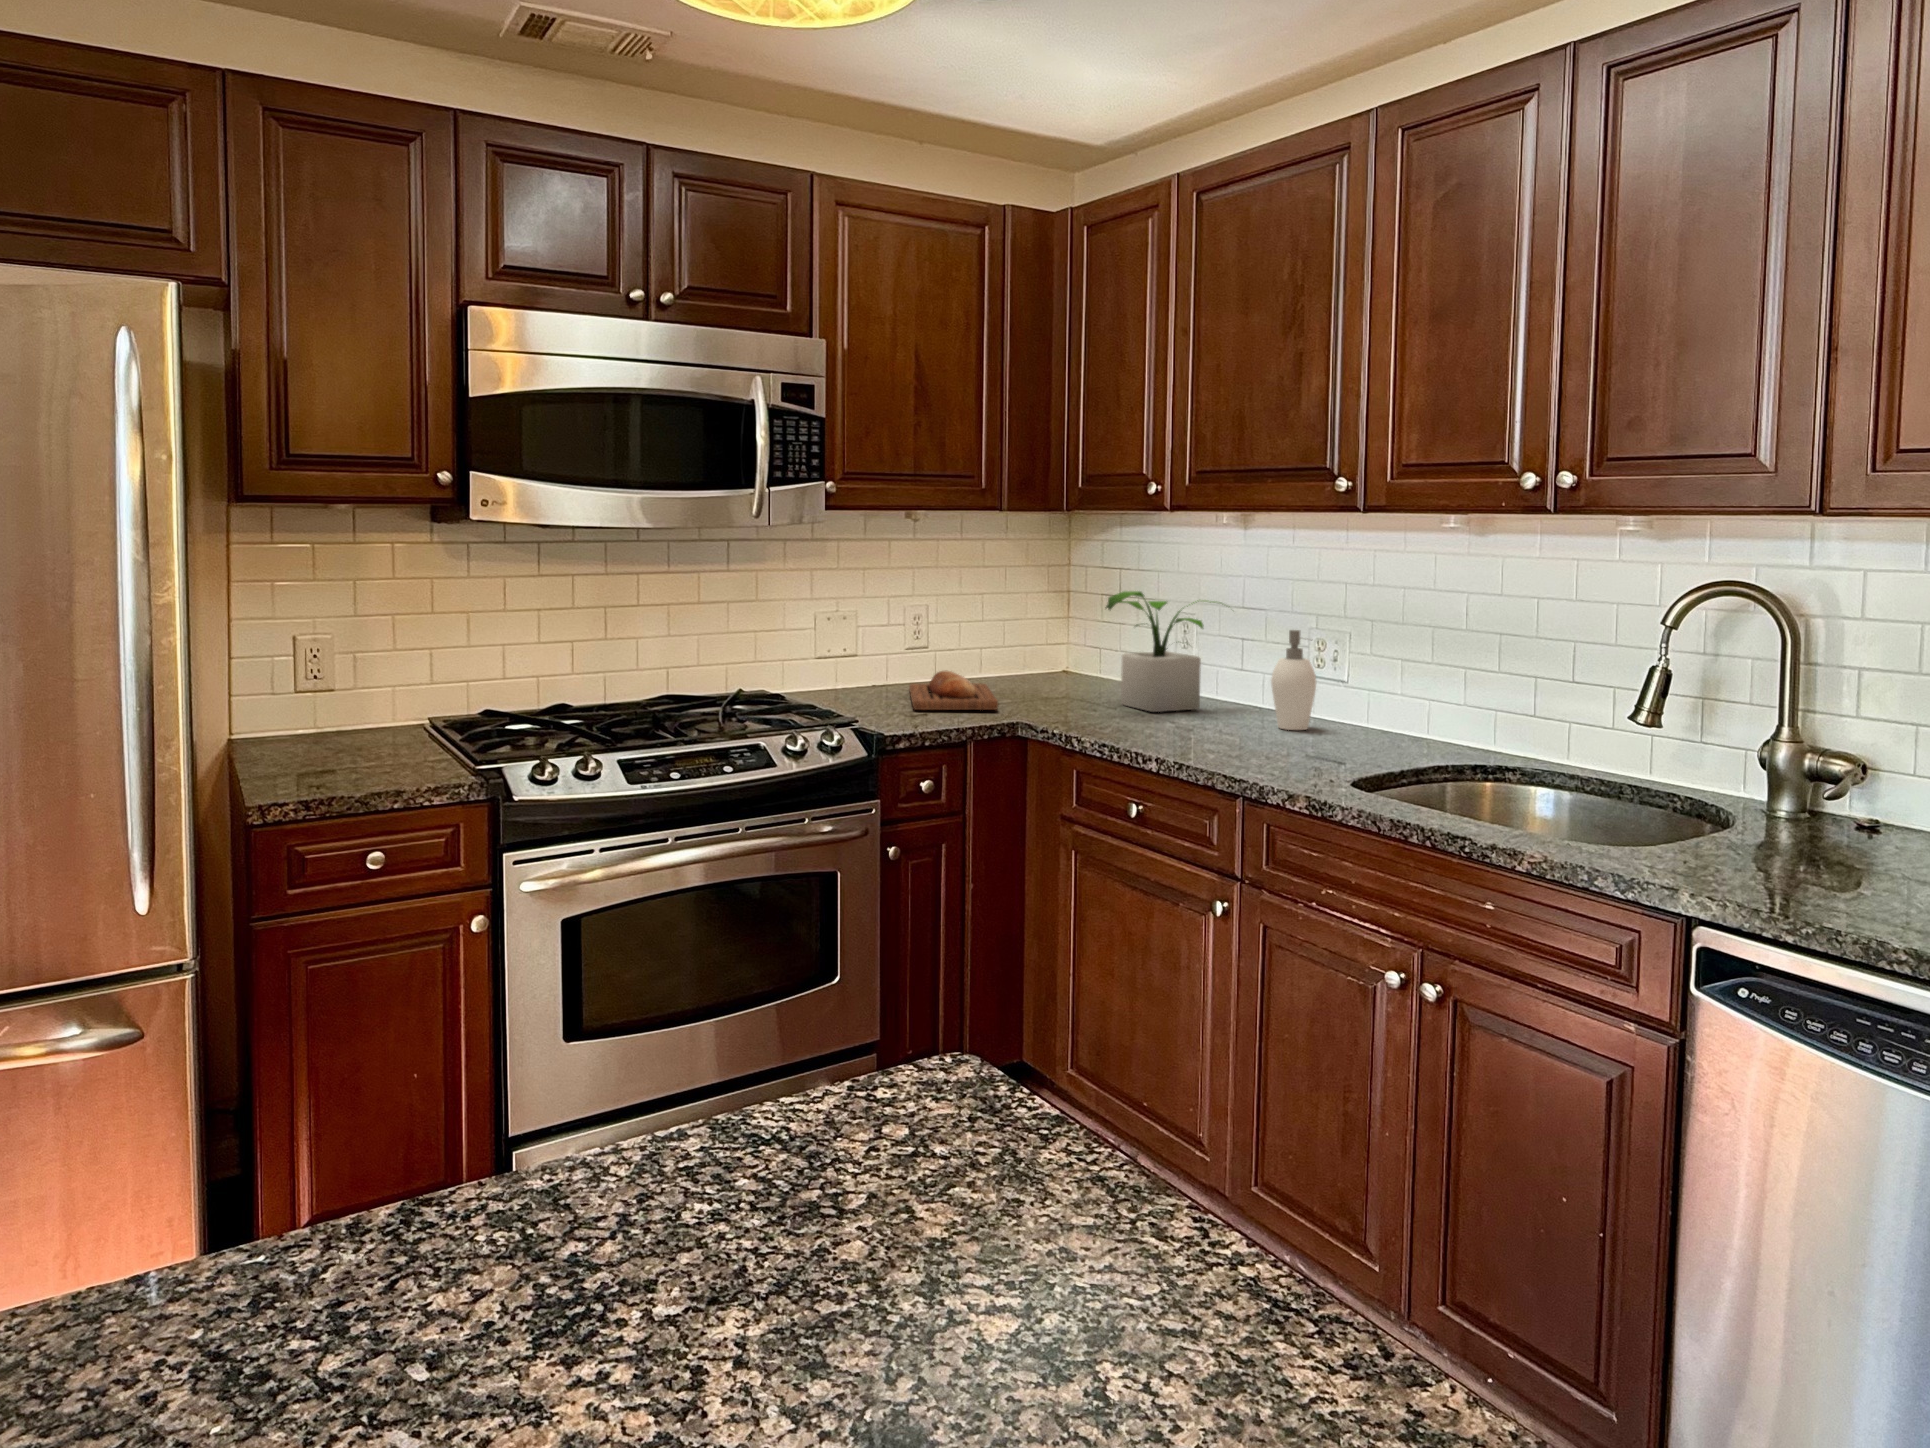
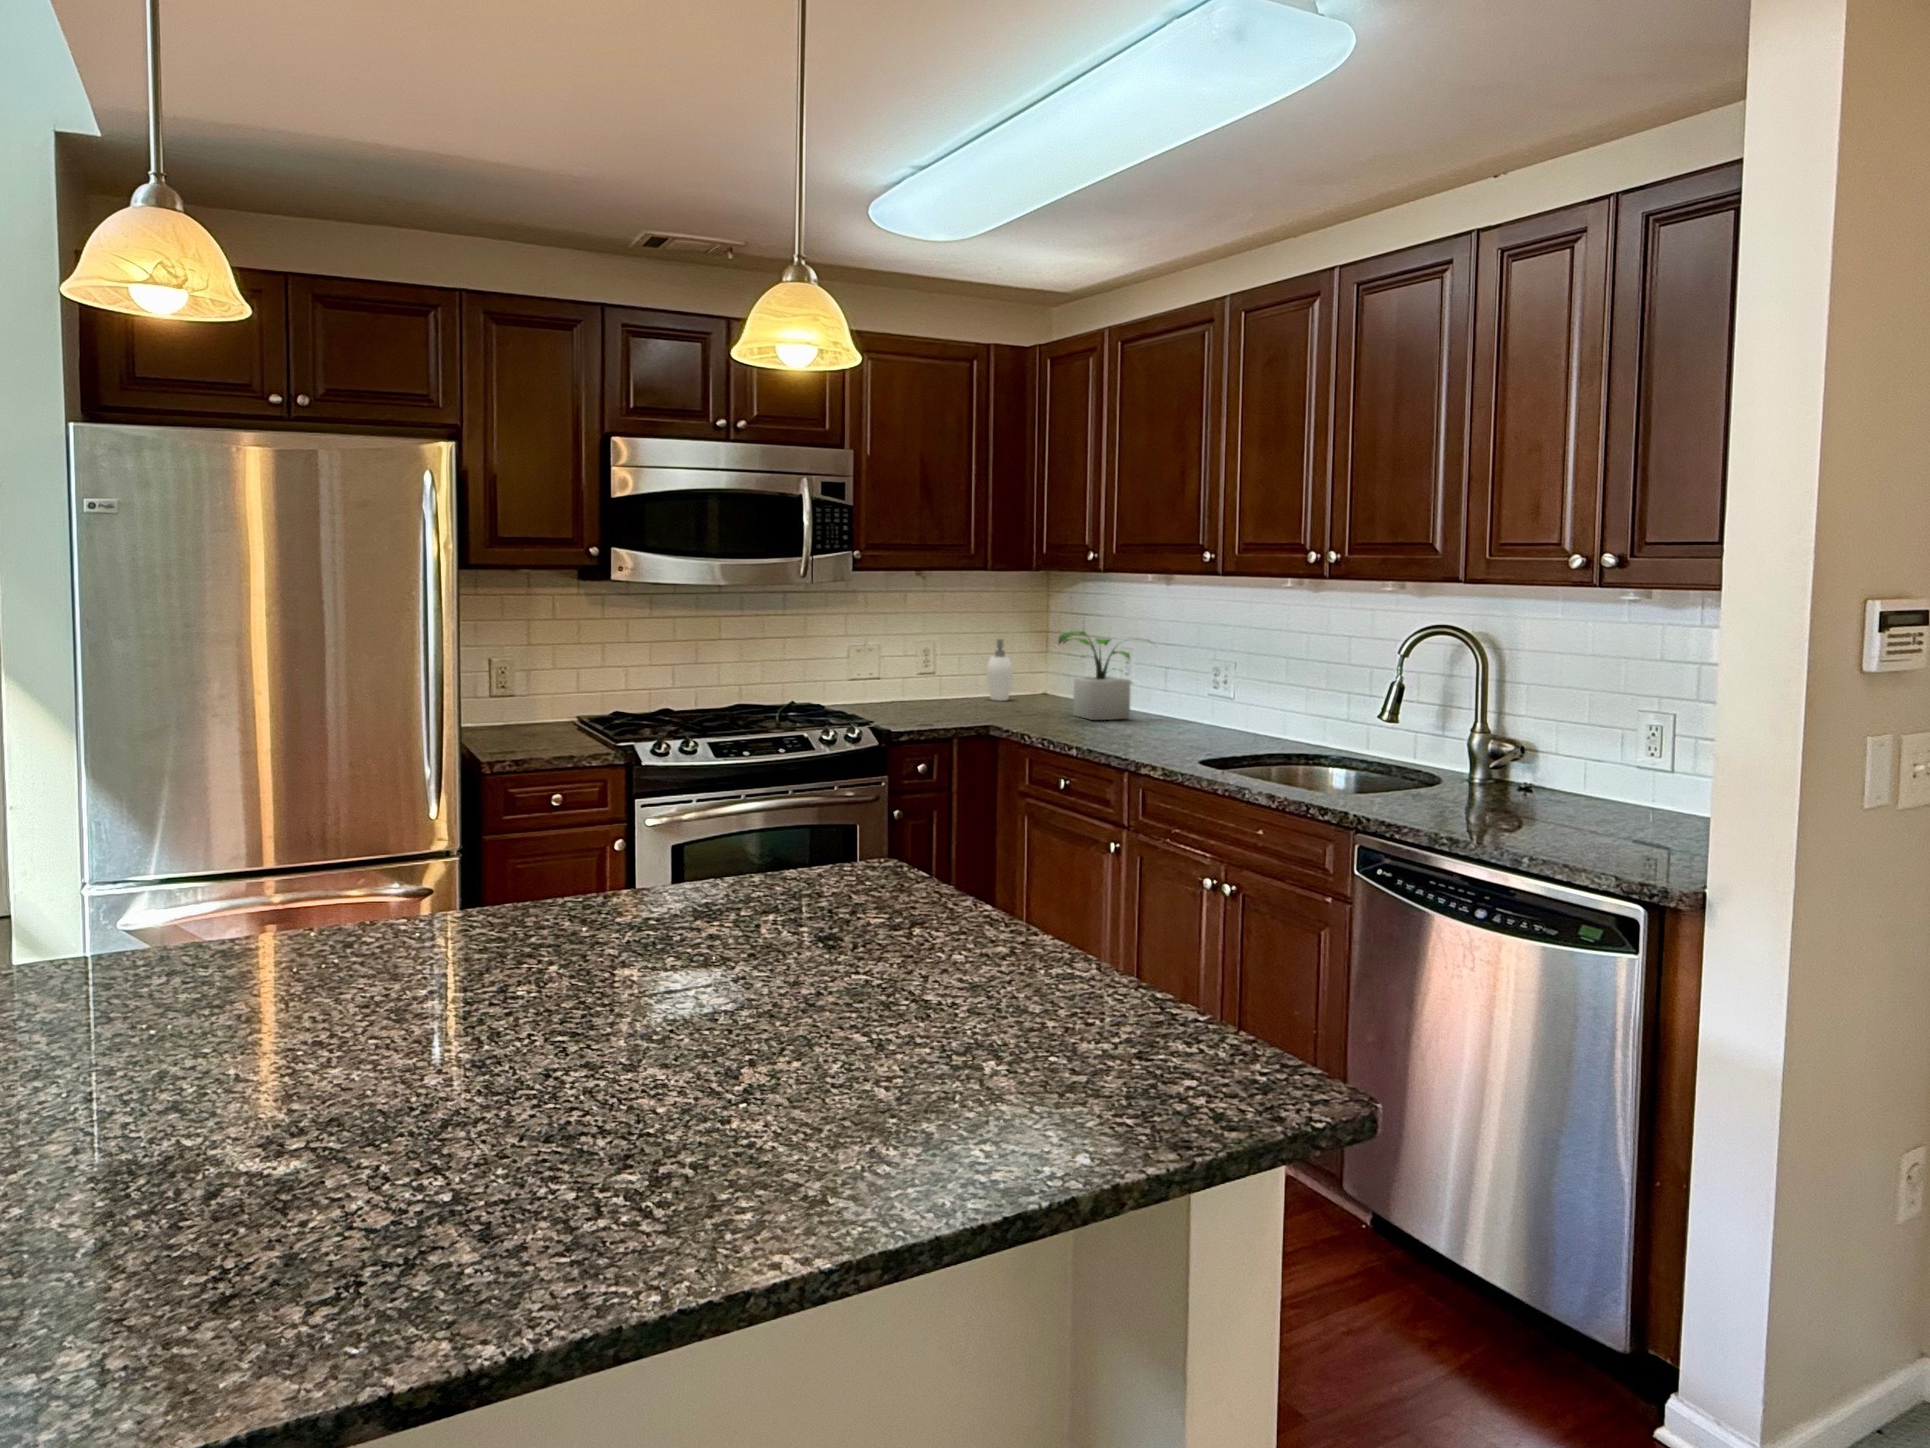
soap dispenser: present [1271,630,1316,730] -> present [986,639,1013,701]
bread loaf: present [909,671,998,710] -> none [916,690,979,717]

